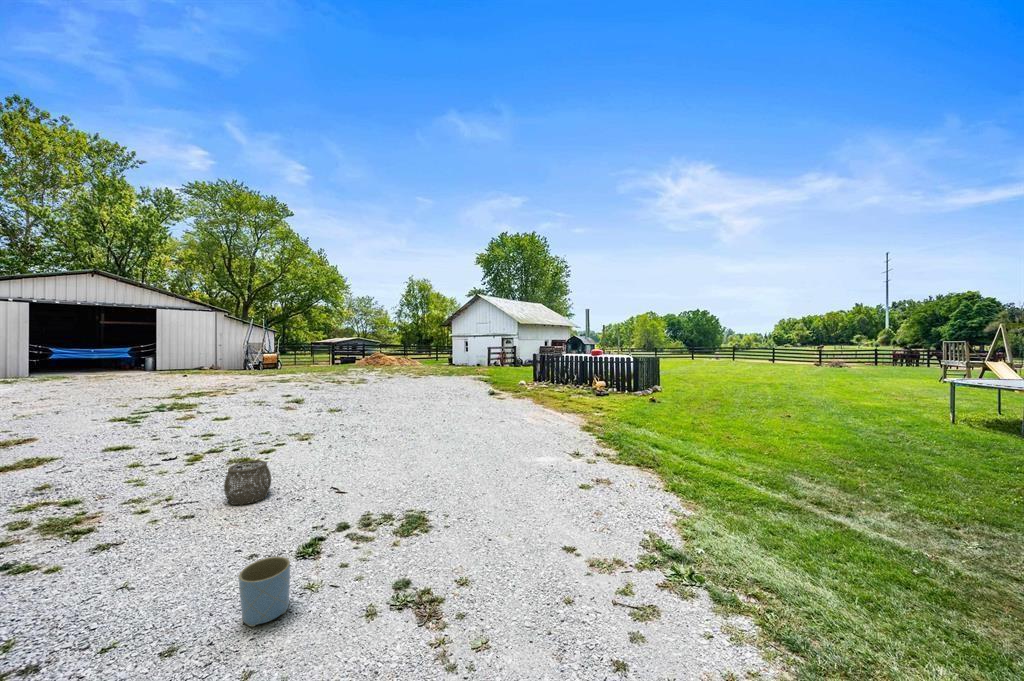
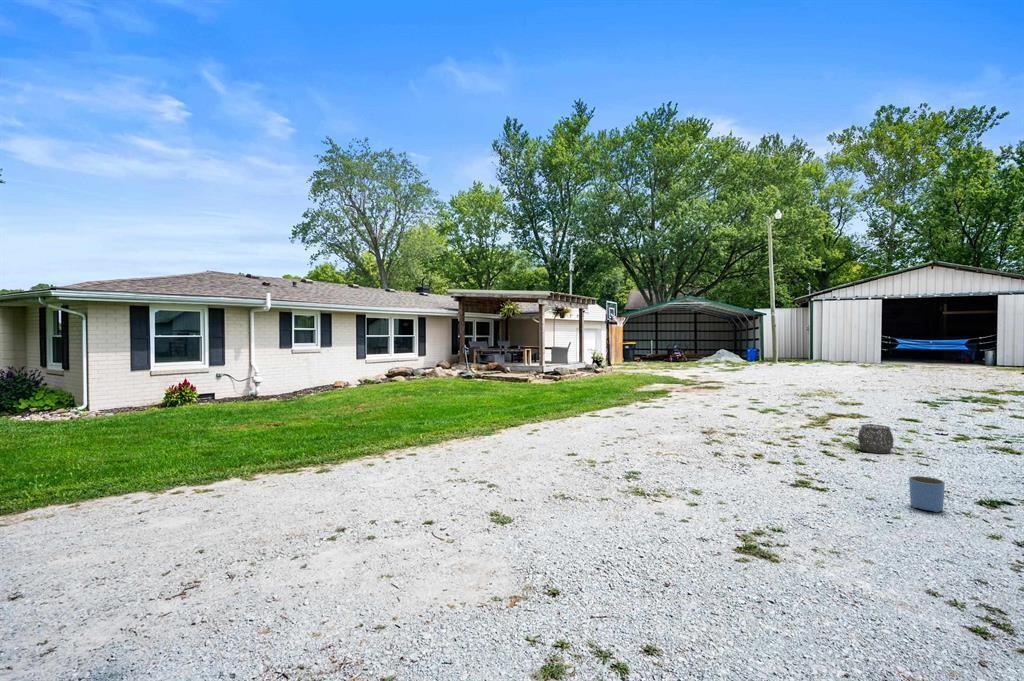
woven basket: present [224,460,271,505] -> present [858,424,894,454]

